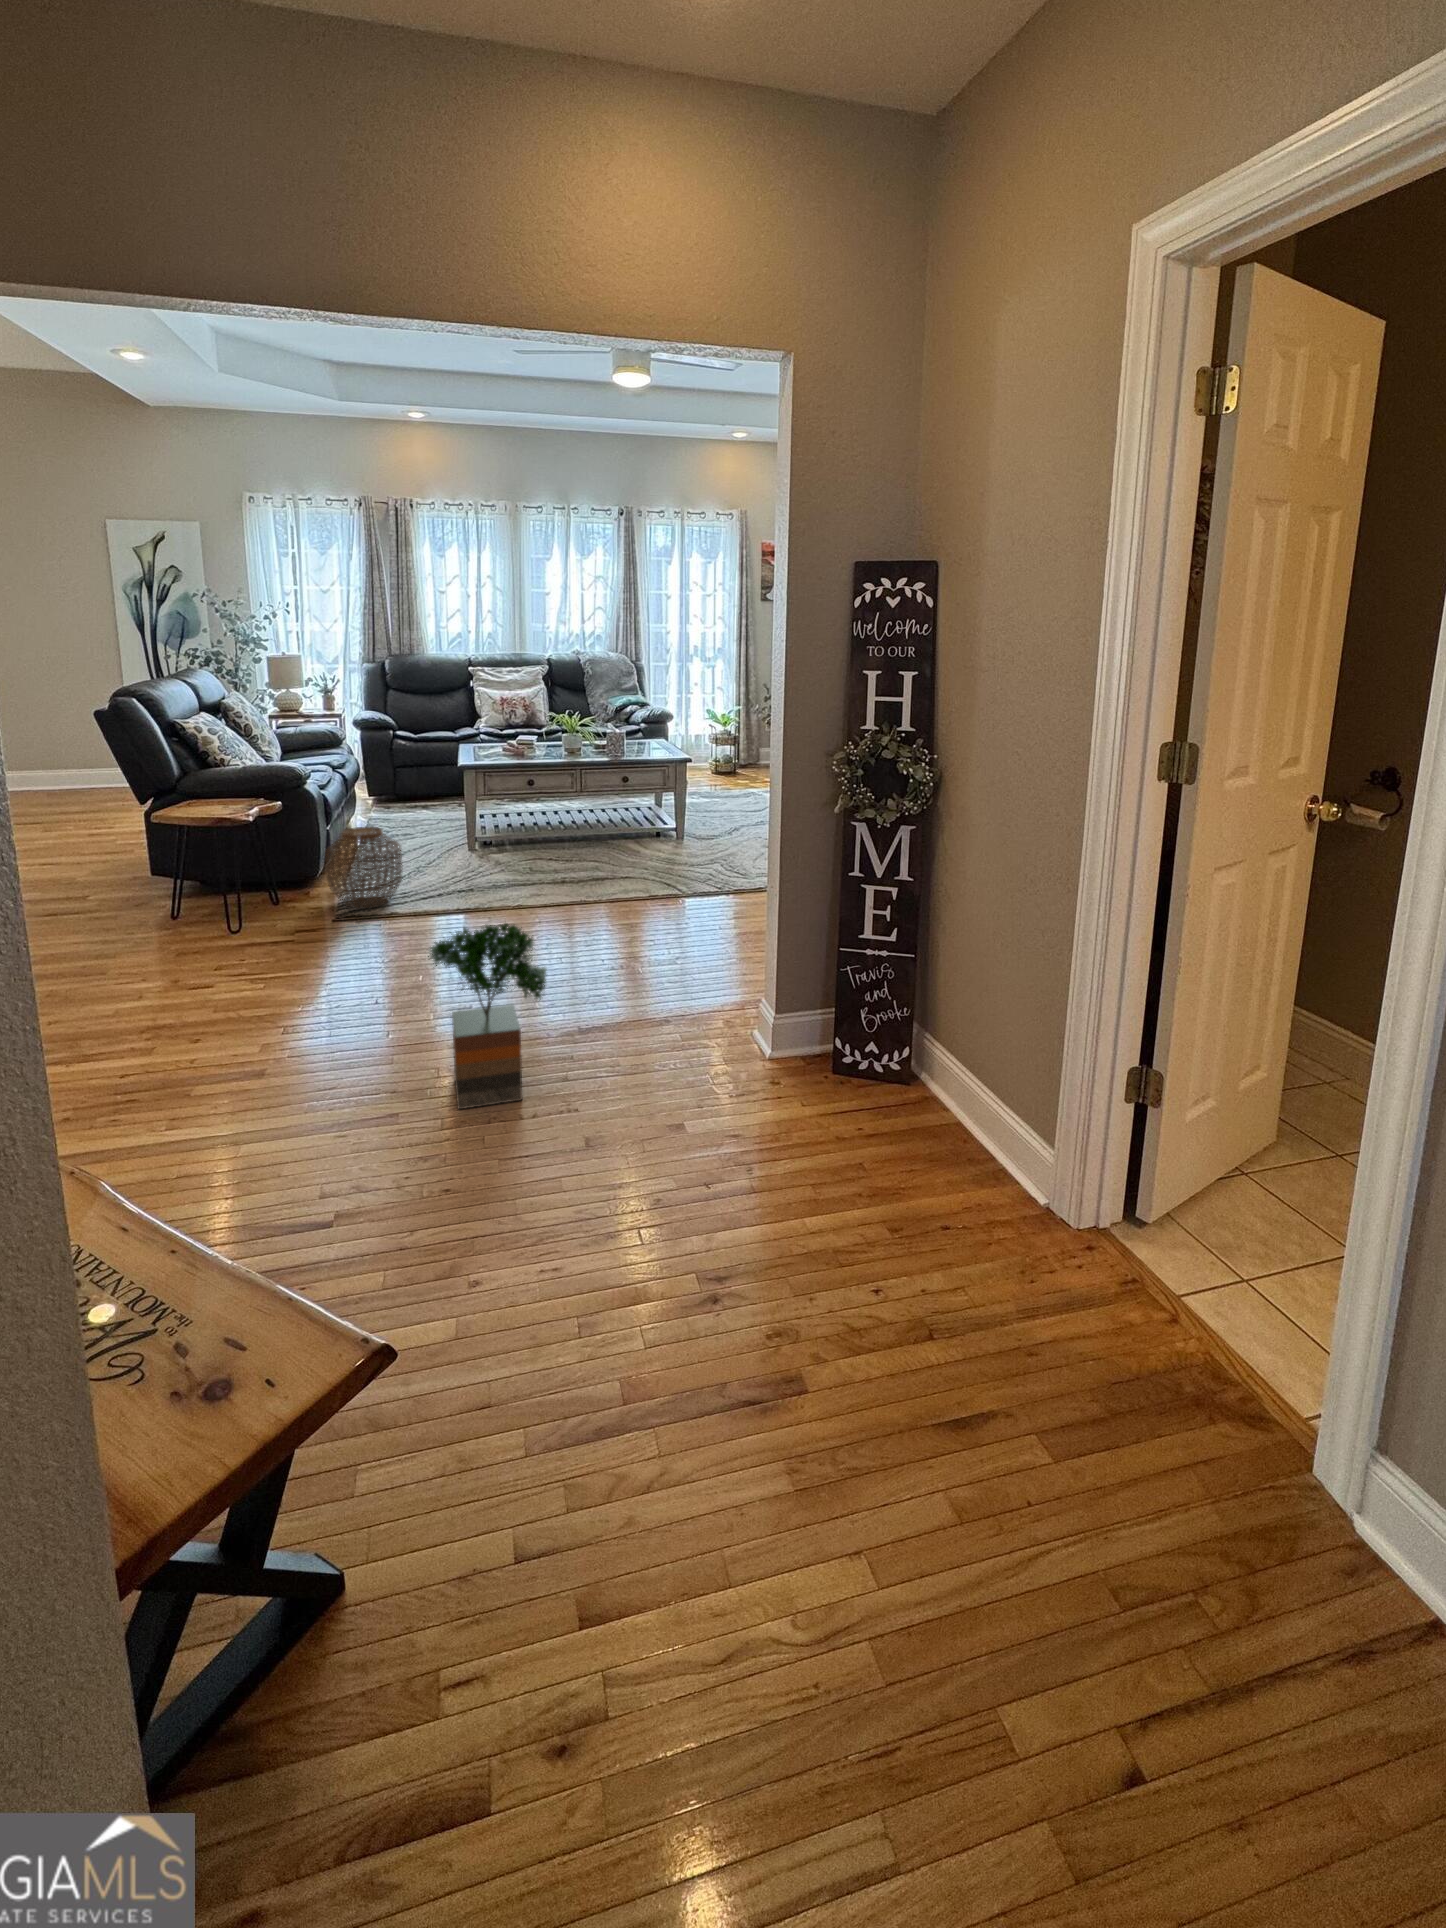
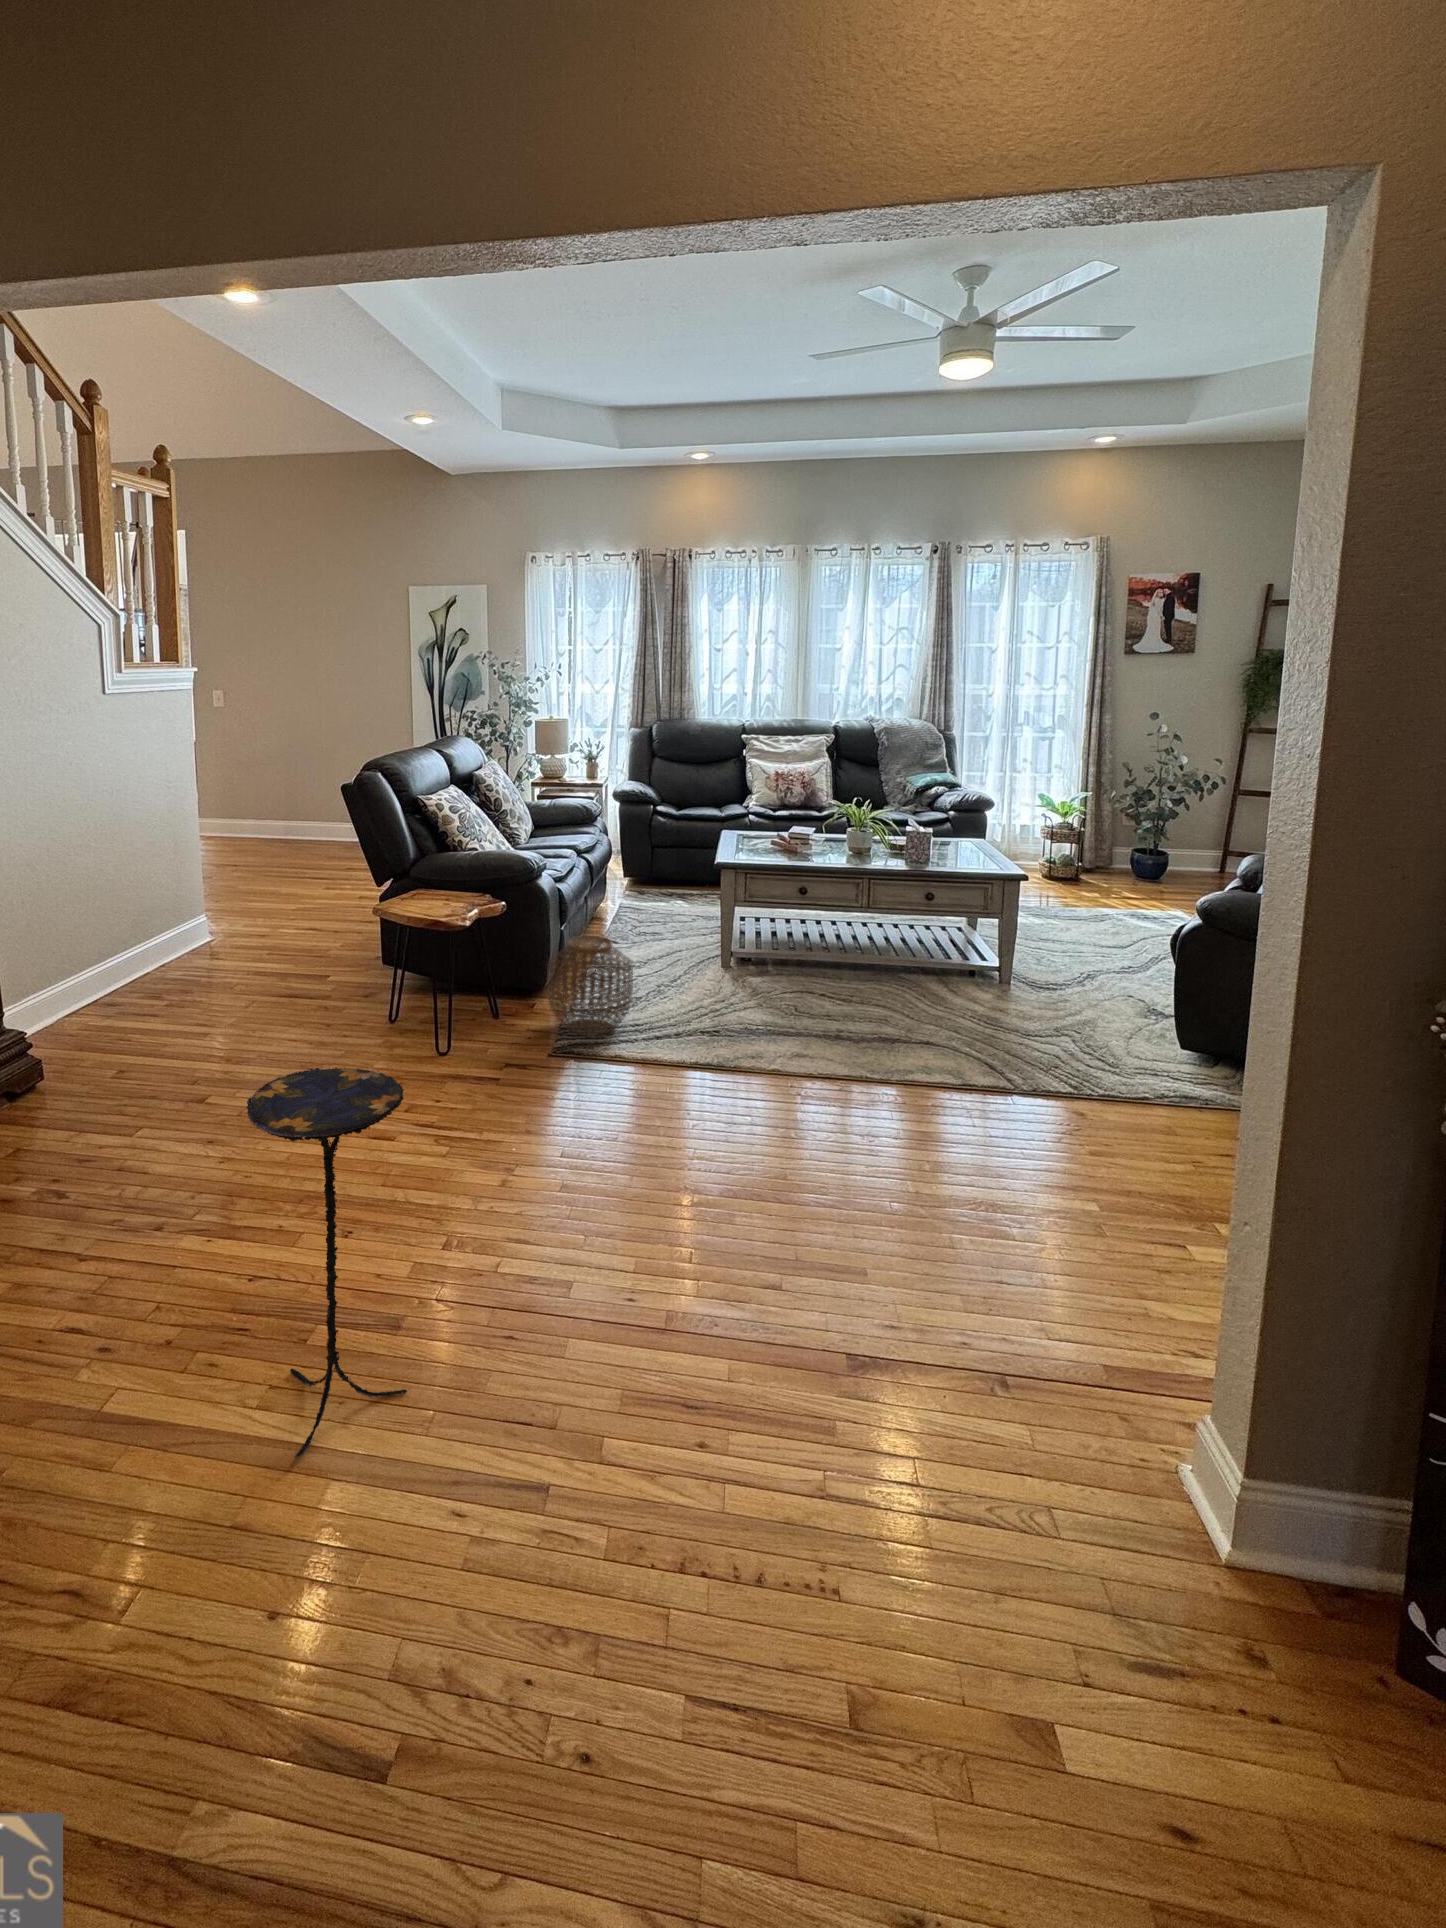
side table: none [146,888,286,1161] -> present [246,1067,407,1458]
potted tree: present [428,923,547,1109] -> none [598,1166,780,1467]

